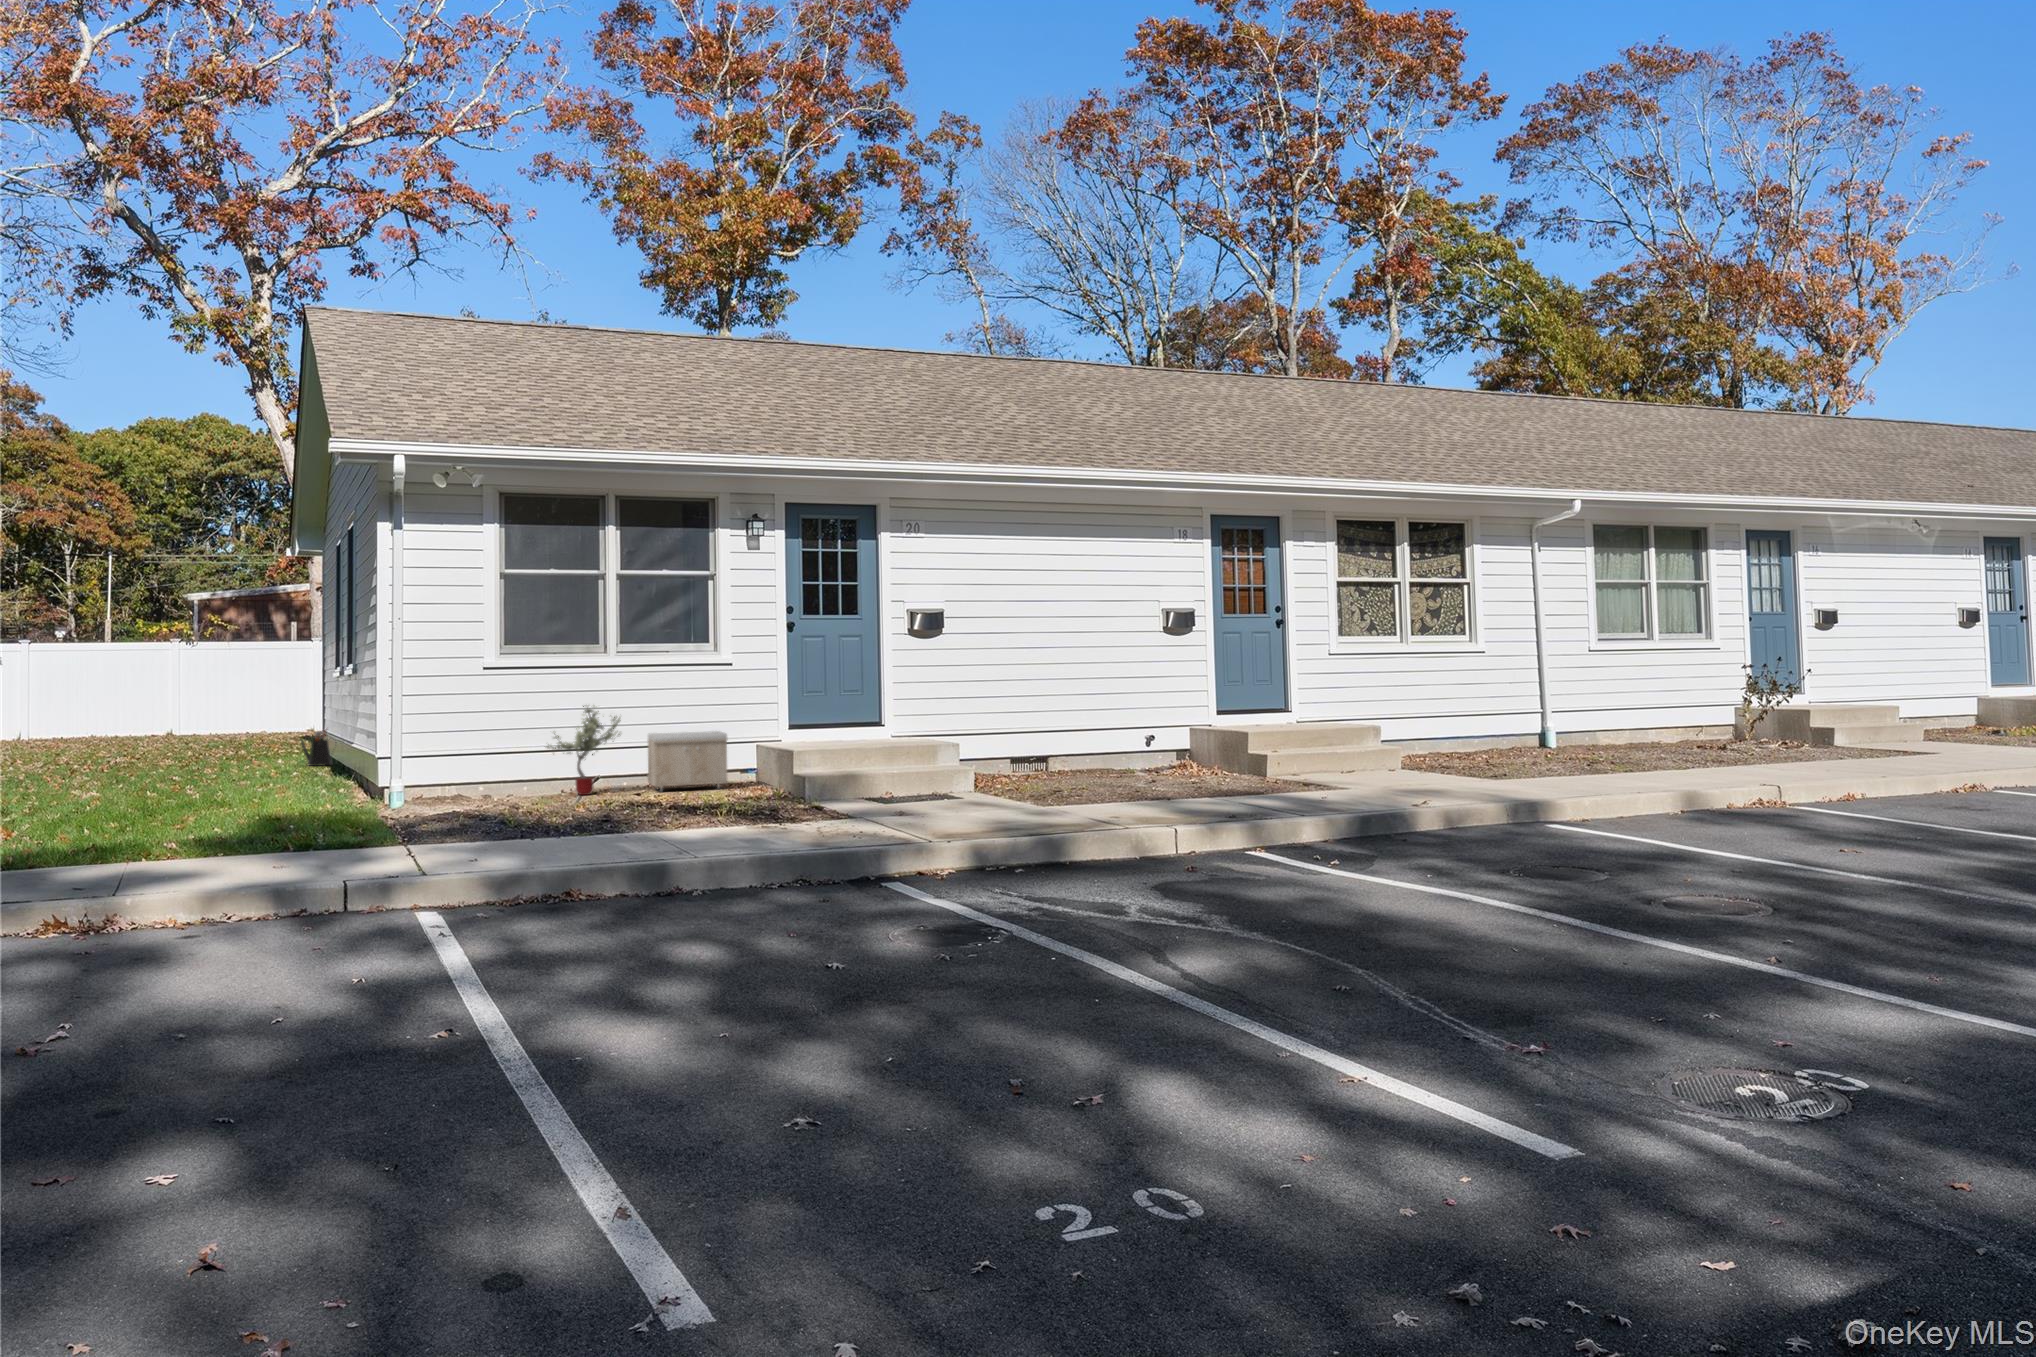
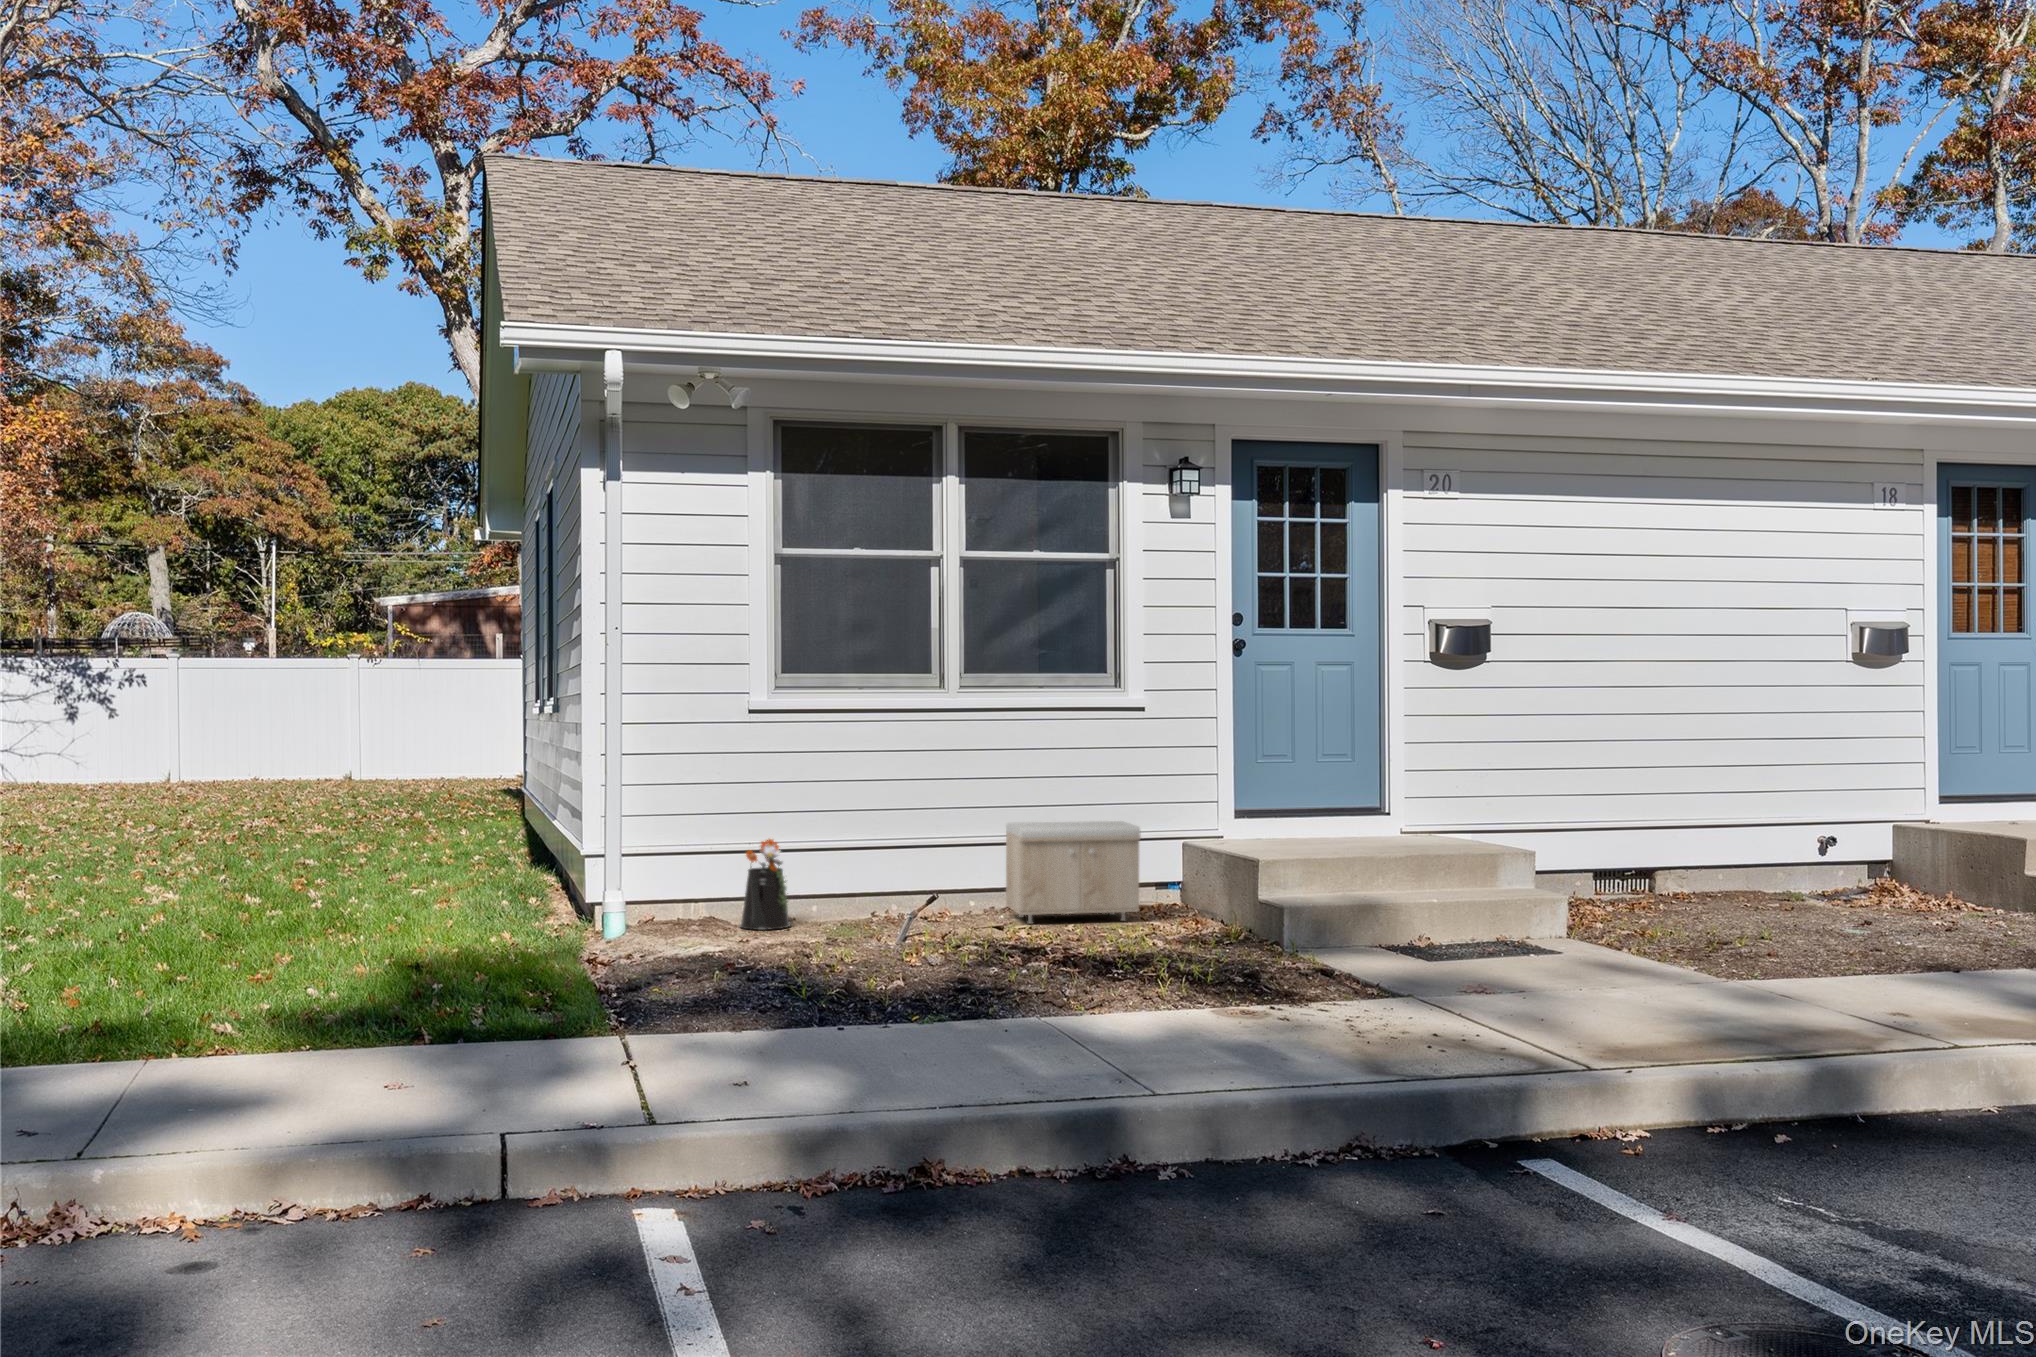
potted tree: present [547,705,621,795] -> none [842,772,969,926]
watering can: present [301,730,332,766] -> present [740,839,790,930]

